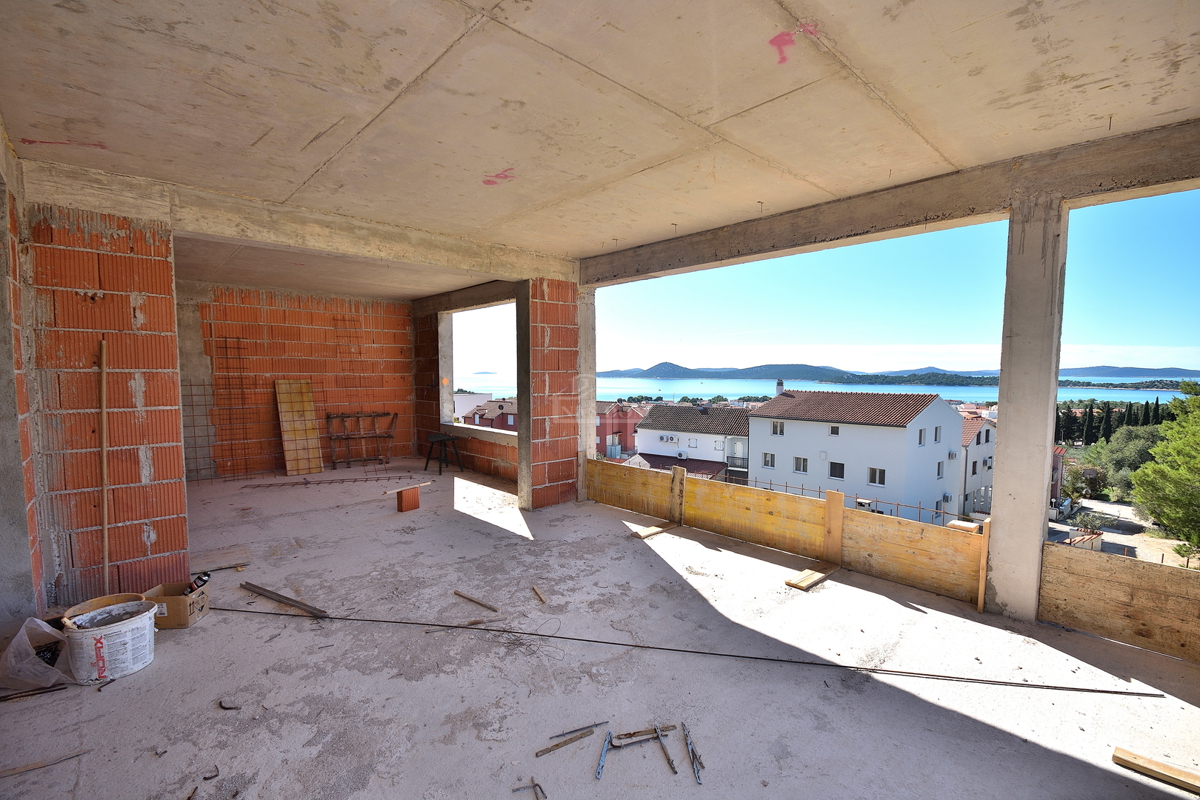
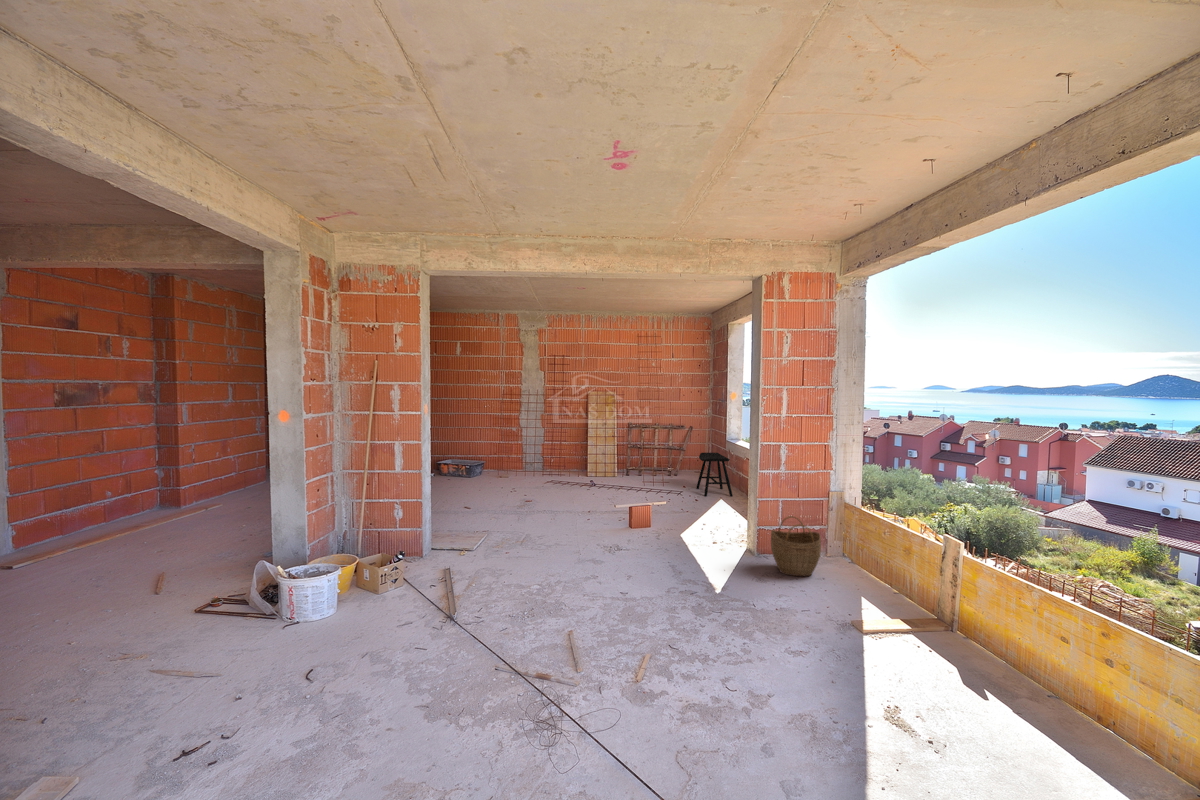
woven basket: none [543,469,577,512] -> present [771,516,821,576]

